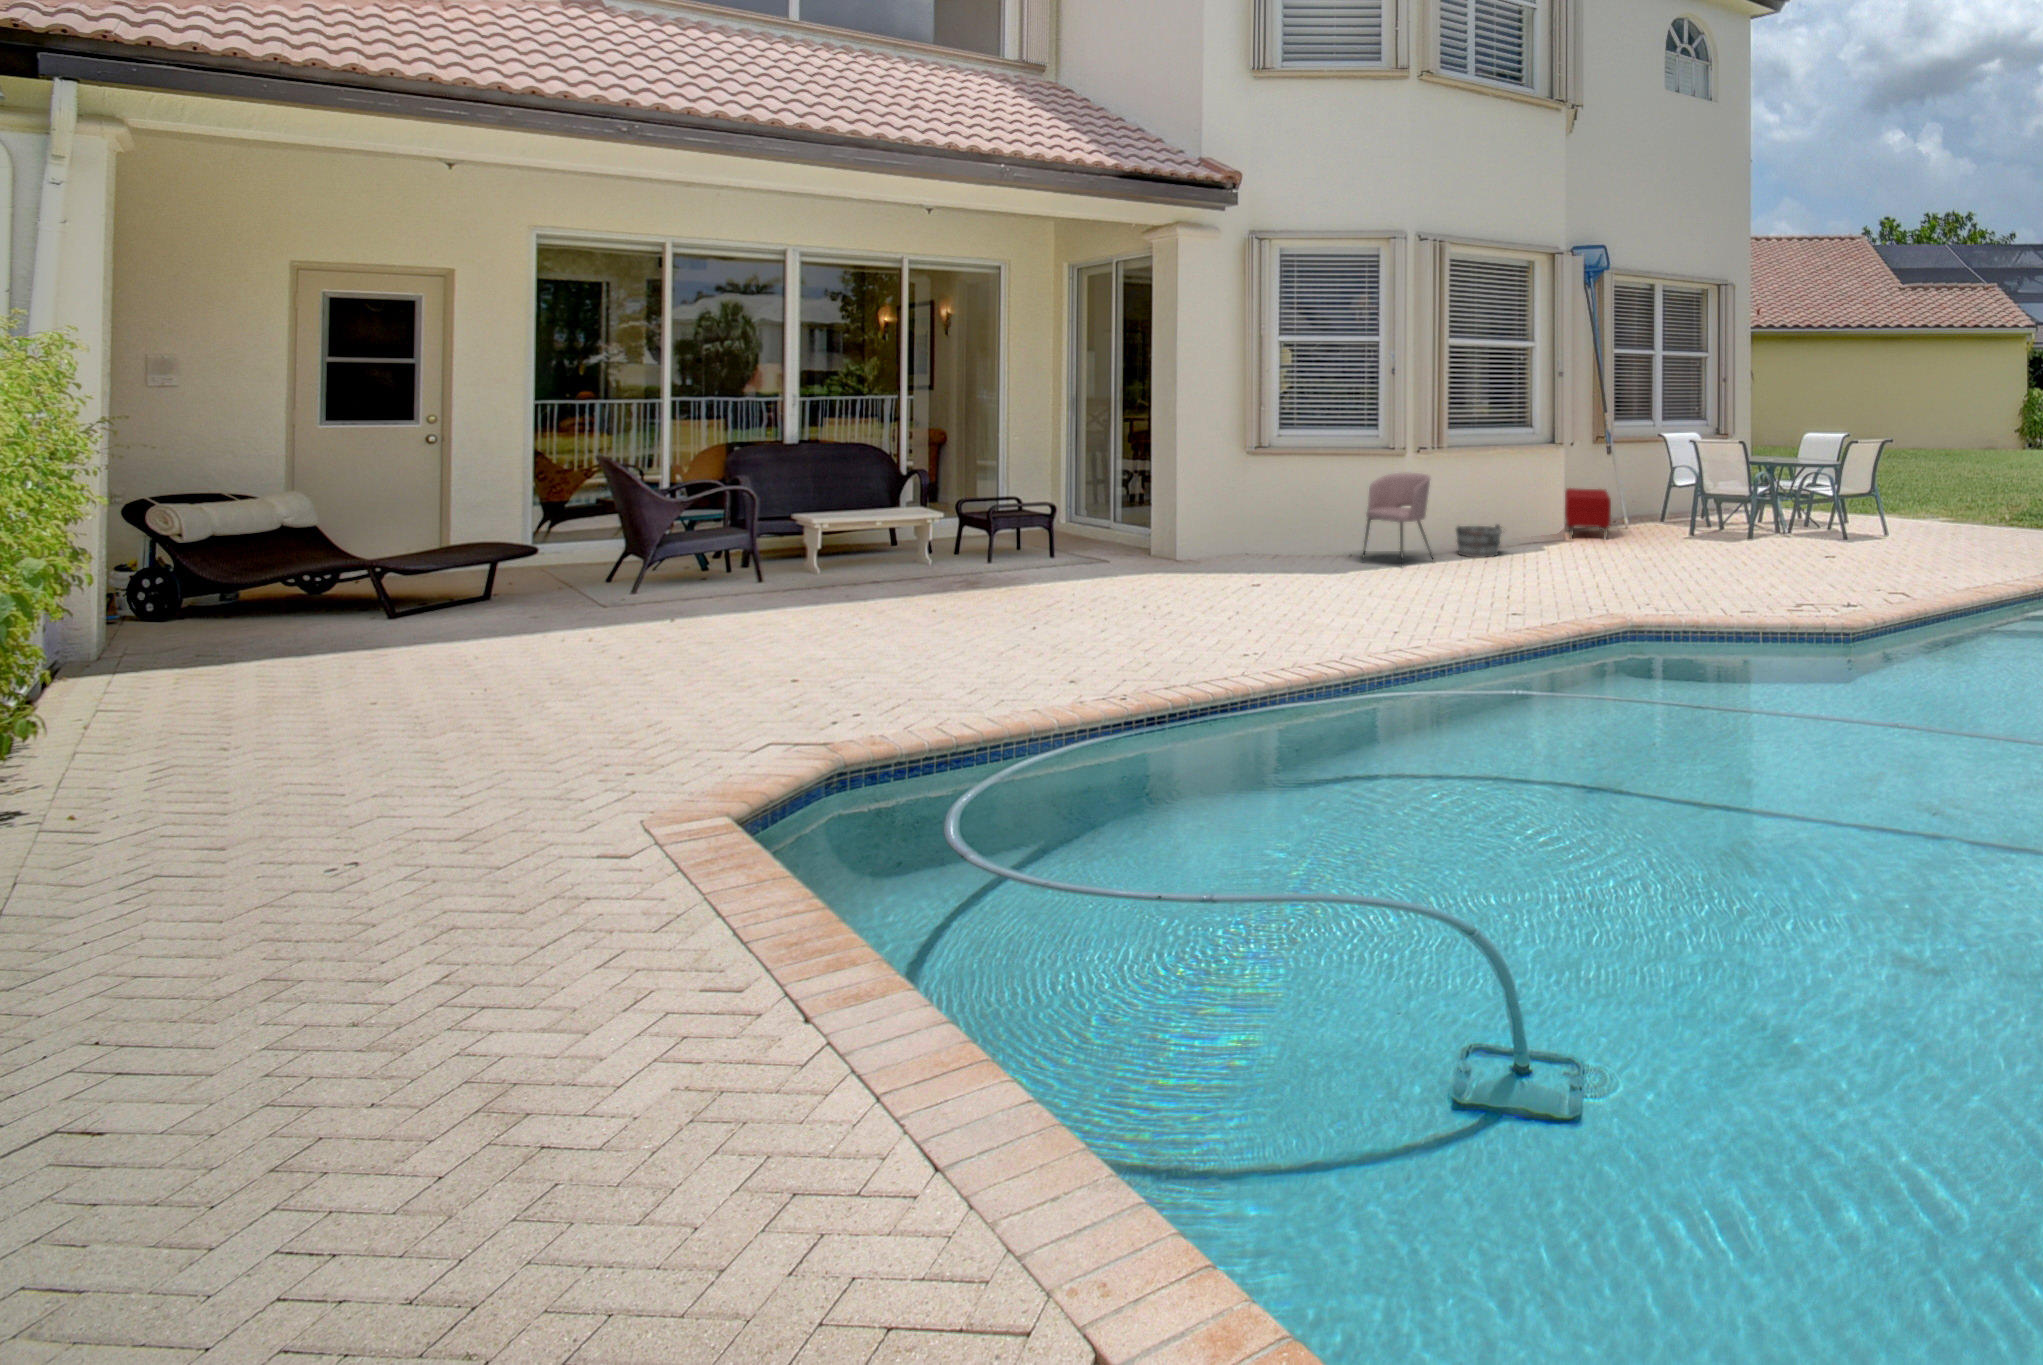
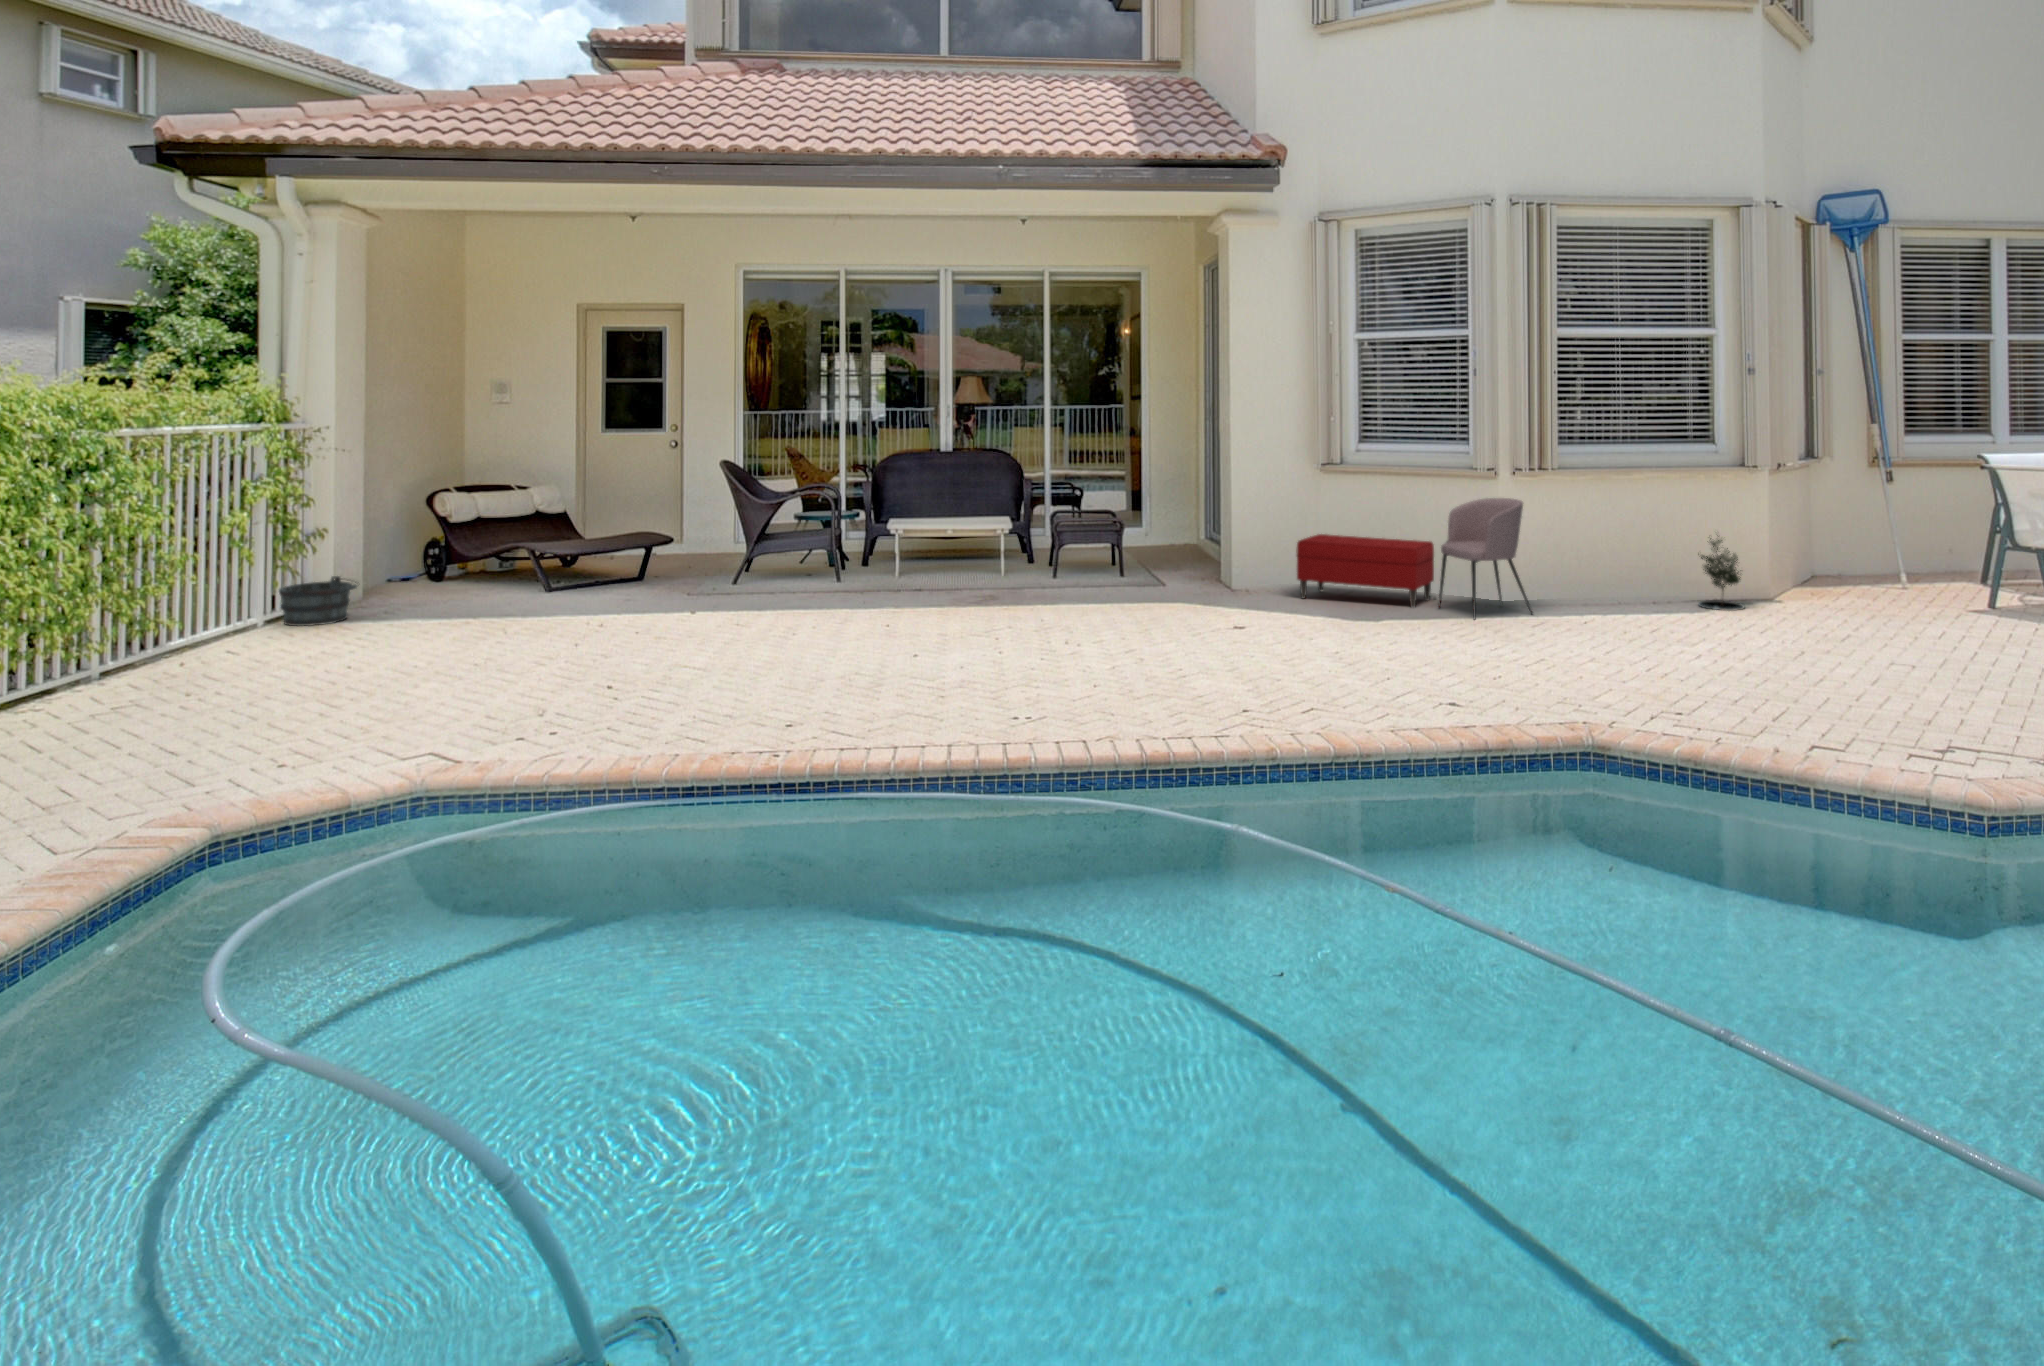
bench: present [1565,488,1611,539] -> present [1296,534,1434,608]
potted tree: none [1525,492,1559,550] -> present [1698,535,1744,611]
bucket: present [1456,524,1502,557] -> present [279,576,357,626]

